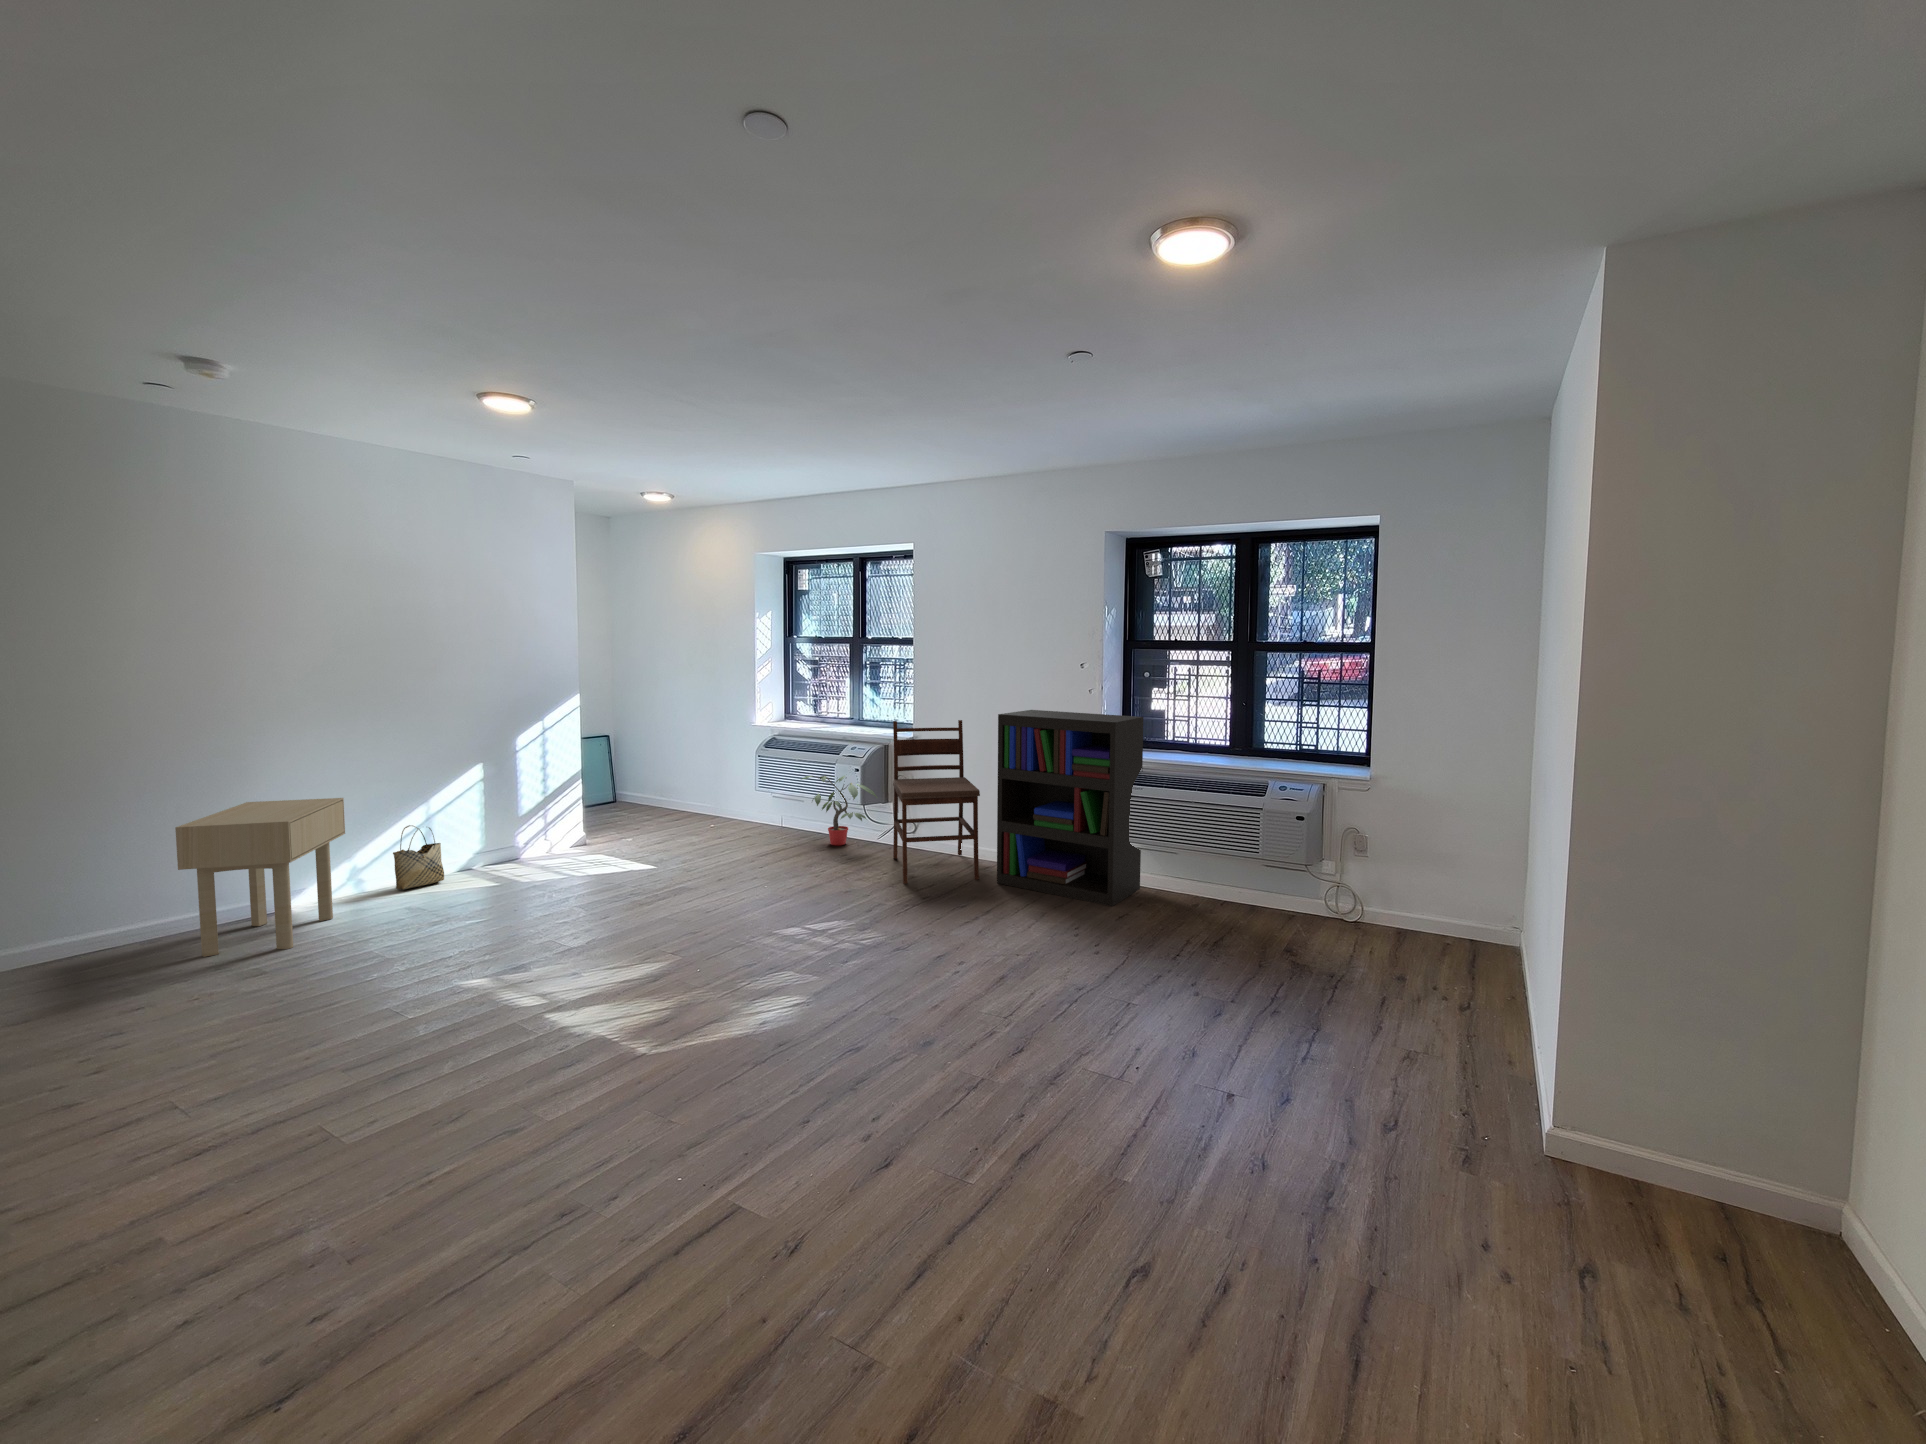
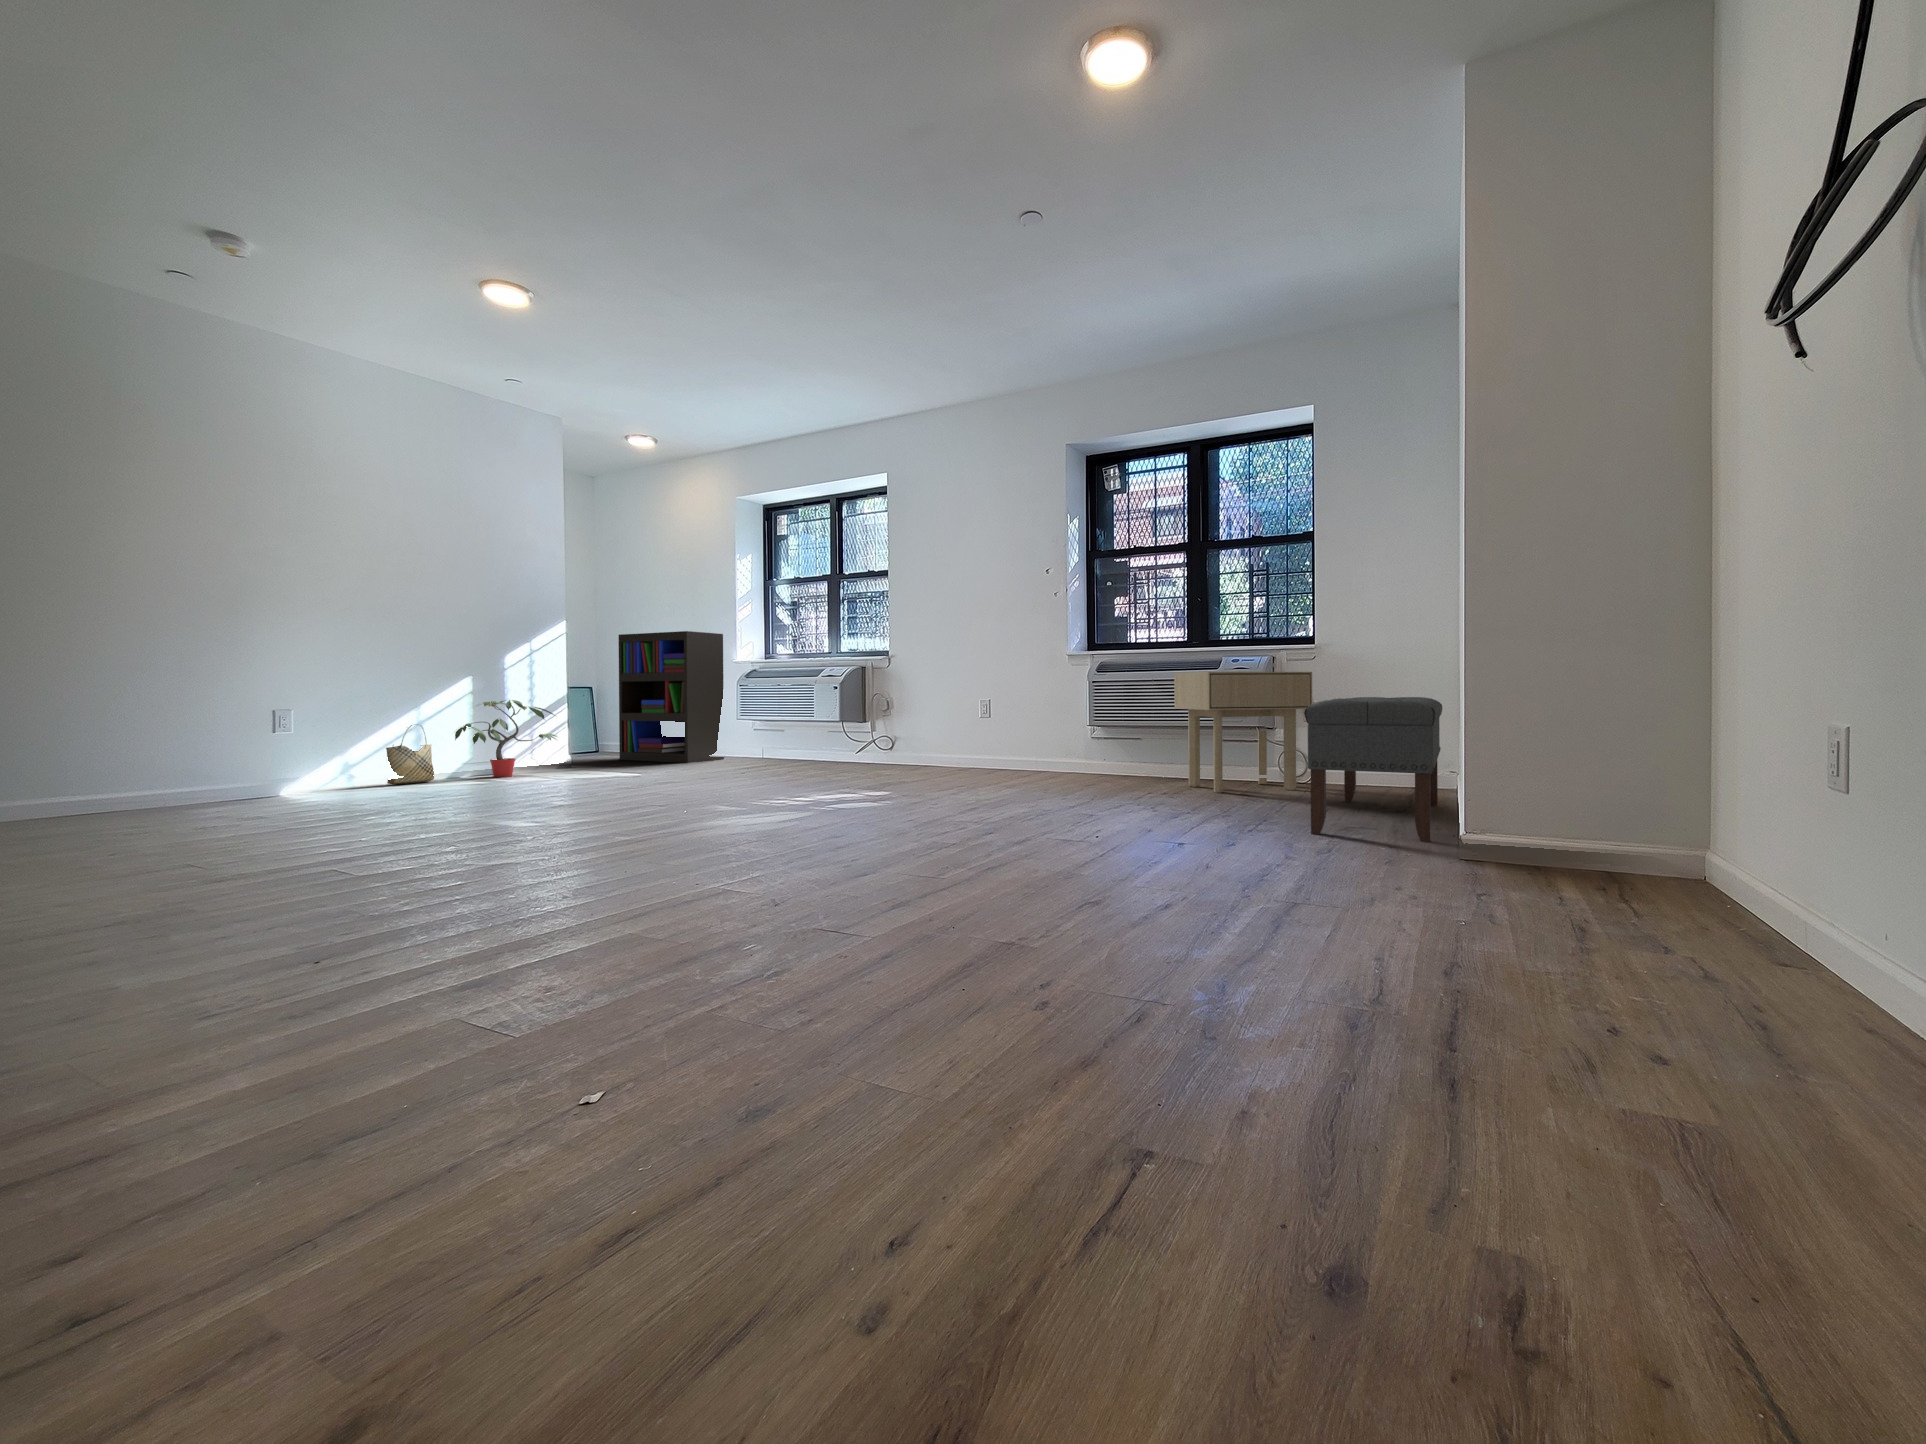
bookshelf: present [997,710,1143,906] -> present [619,631,724,763]
dining chair: present [893,720,980,884] -> none [870,636,954,777]
potted plant: present [801,776,876,845] -> present [455,700,557,777]
side table: present [175,798,345,957] -> present [1174,672,1312,793]
bench: none [1378,876,1533,1133] -> present [1305,697,1442,842]

